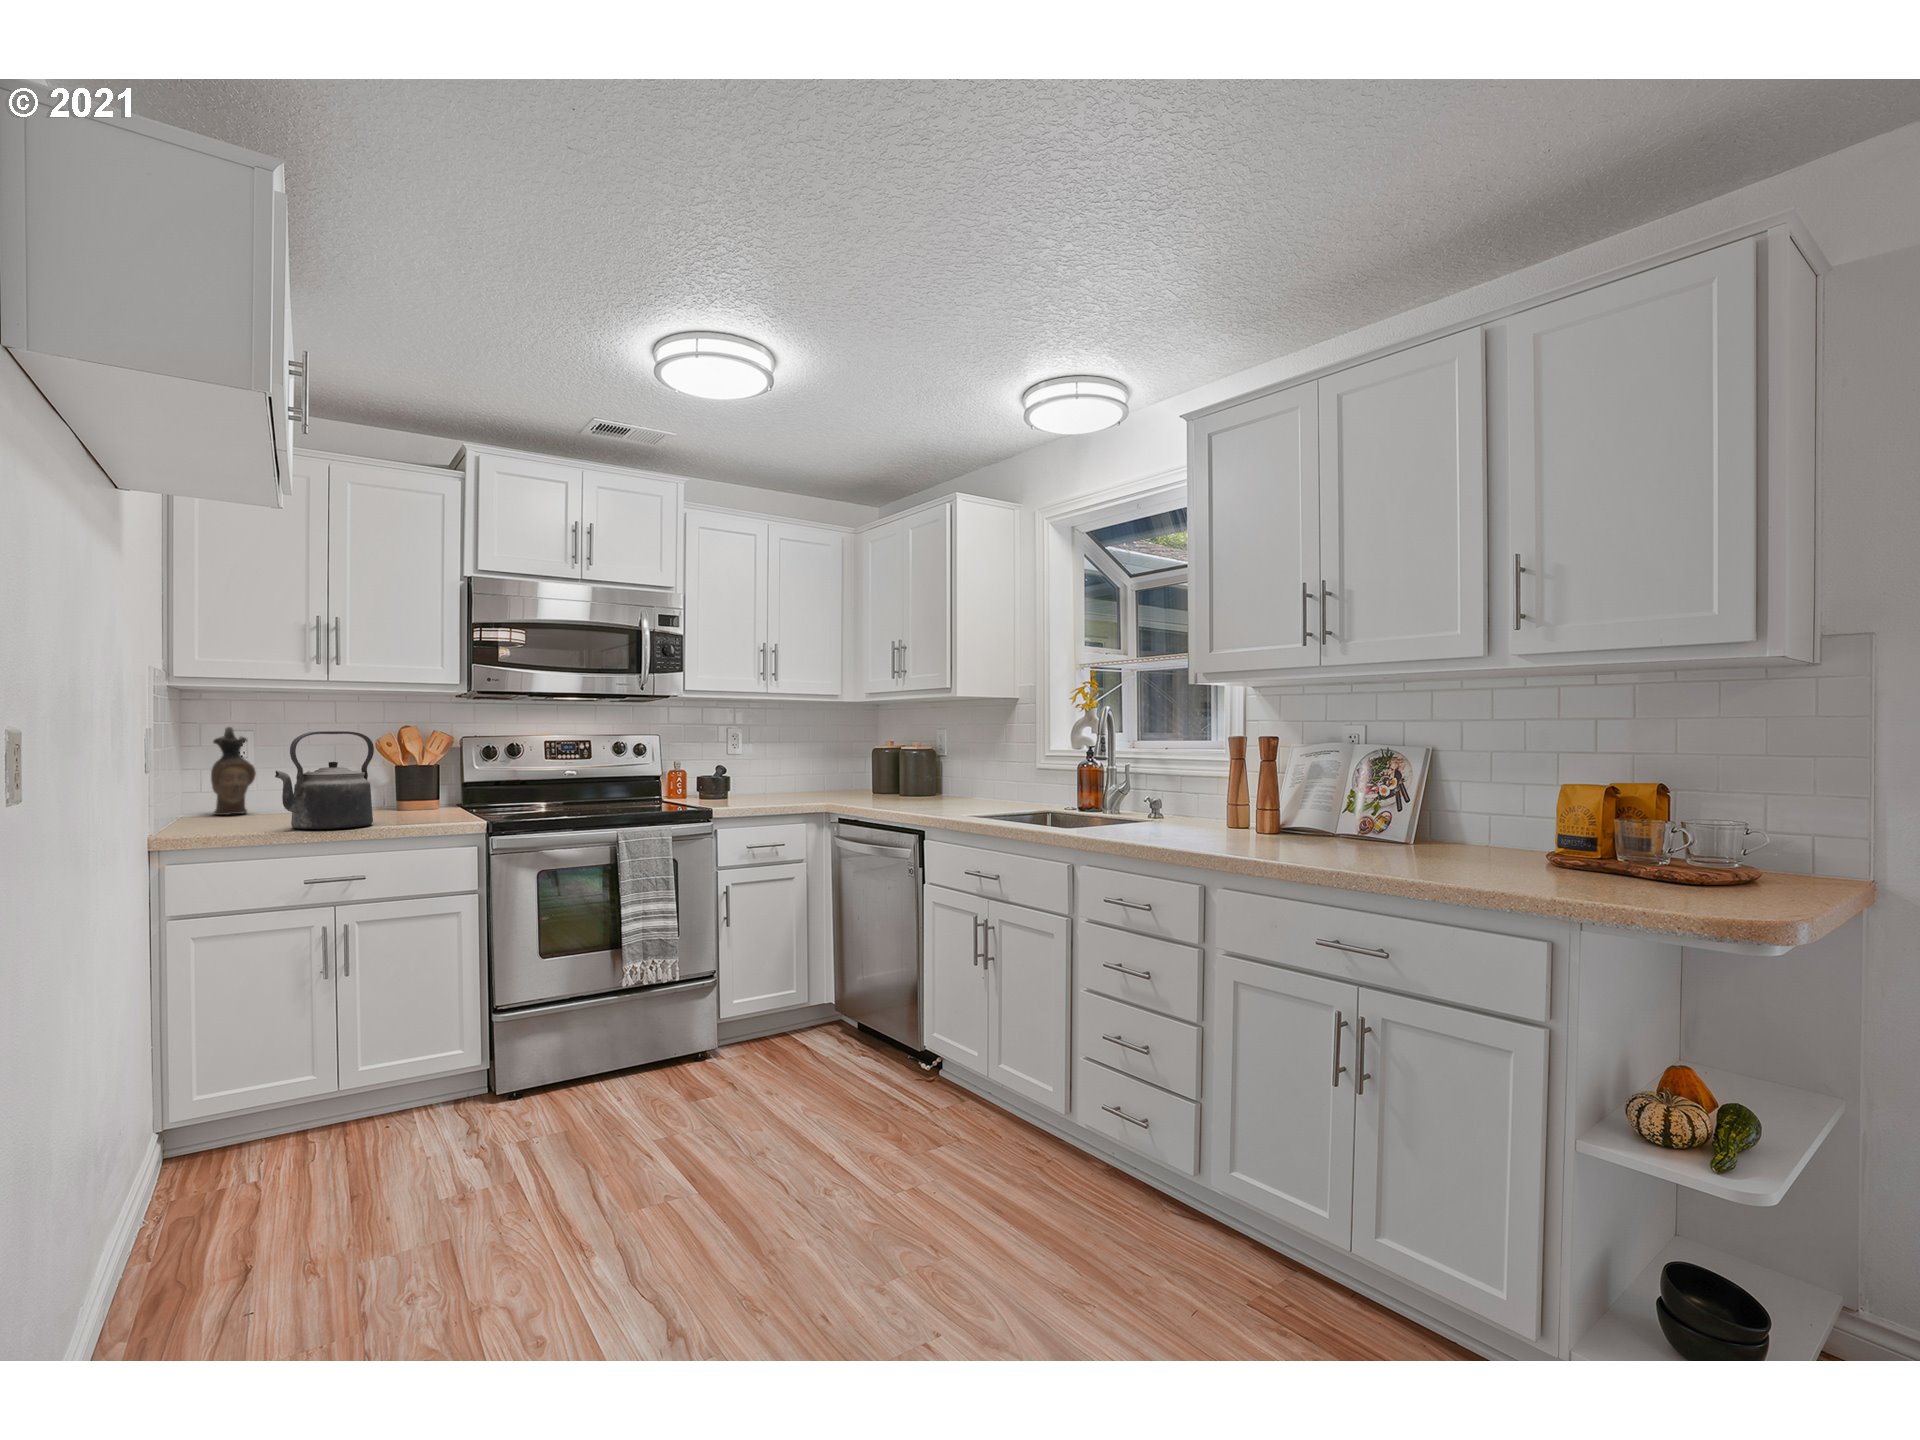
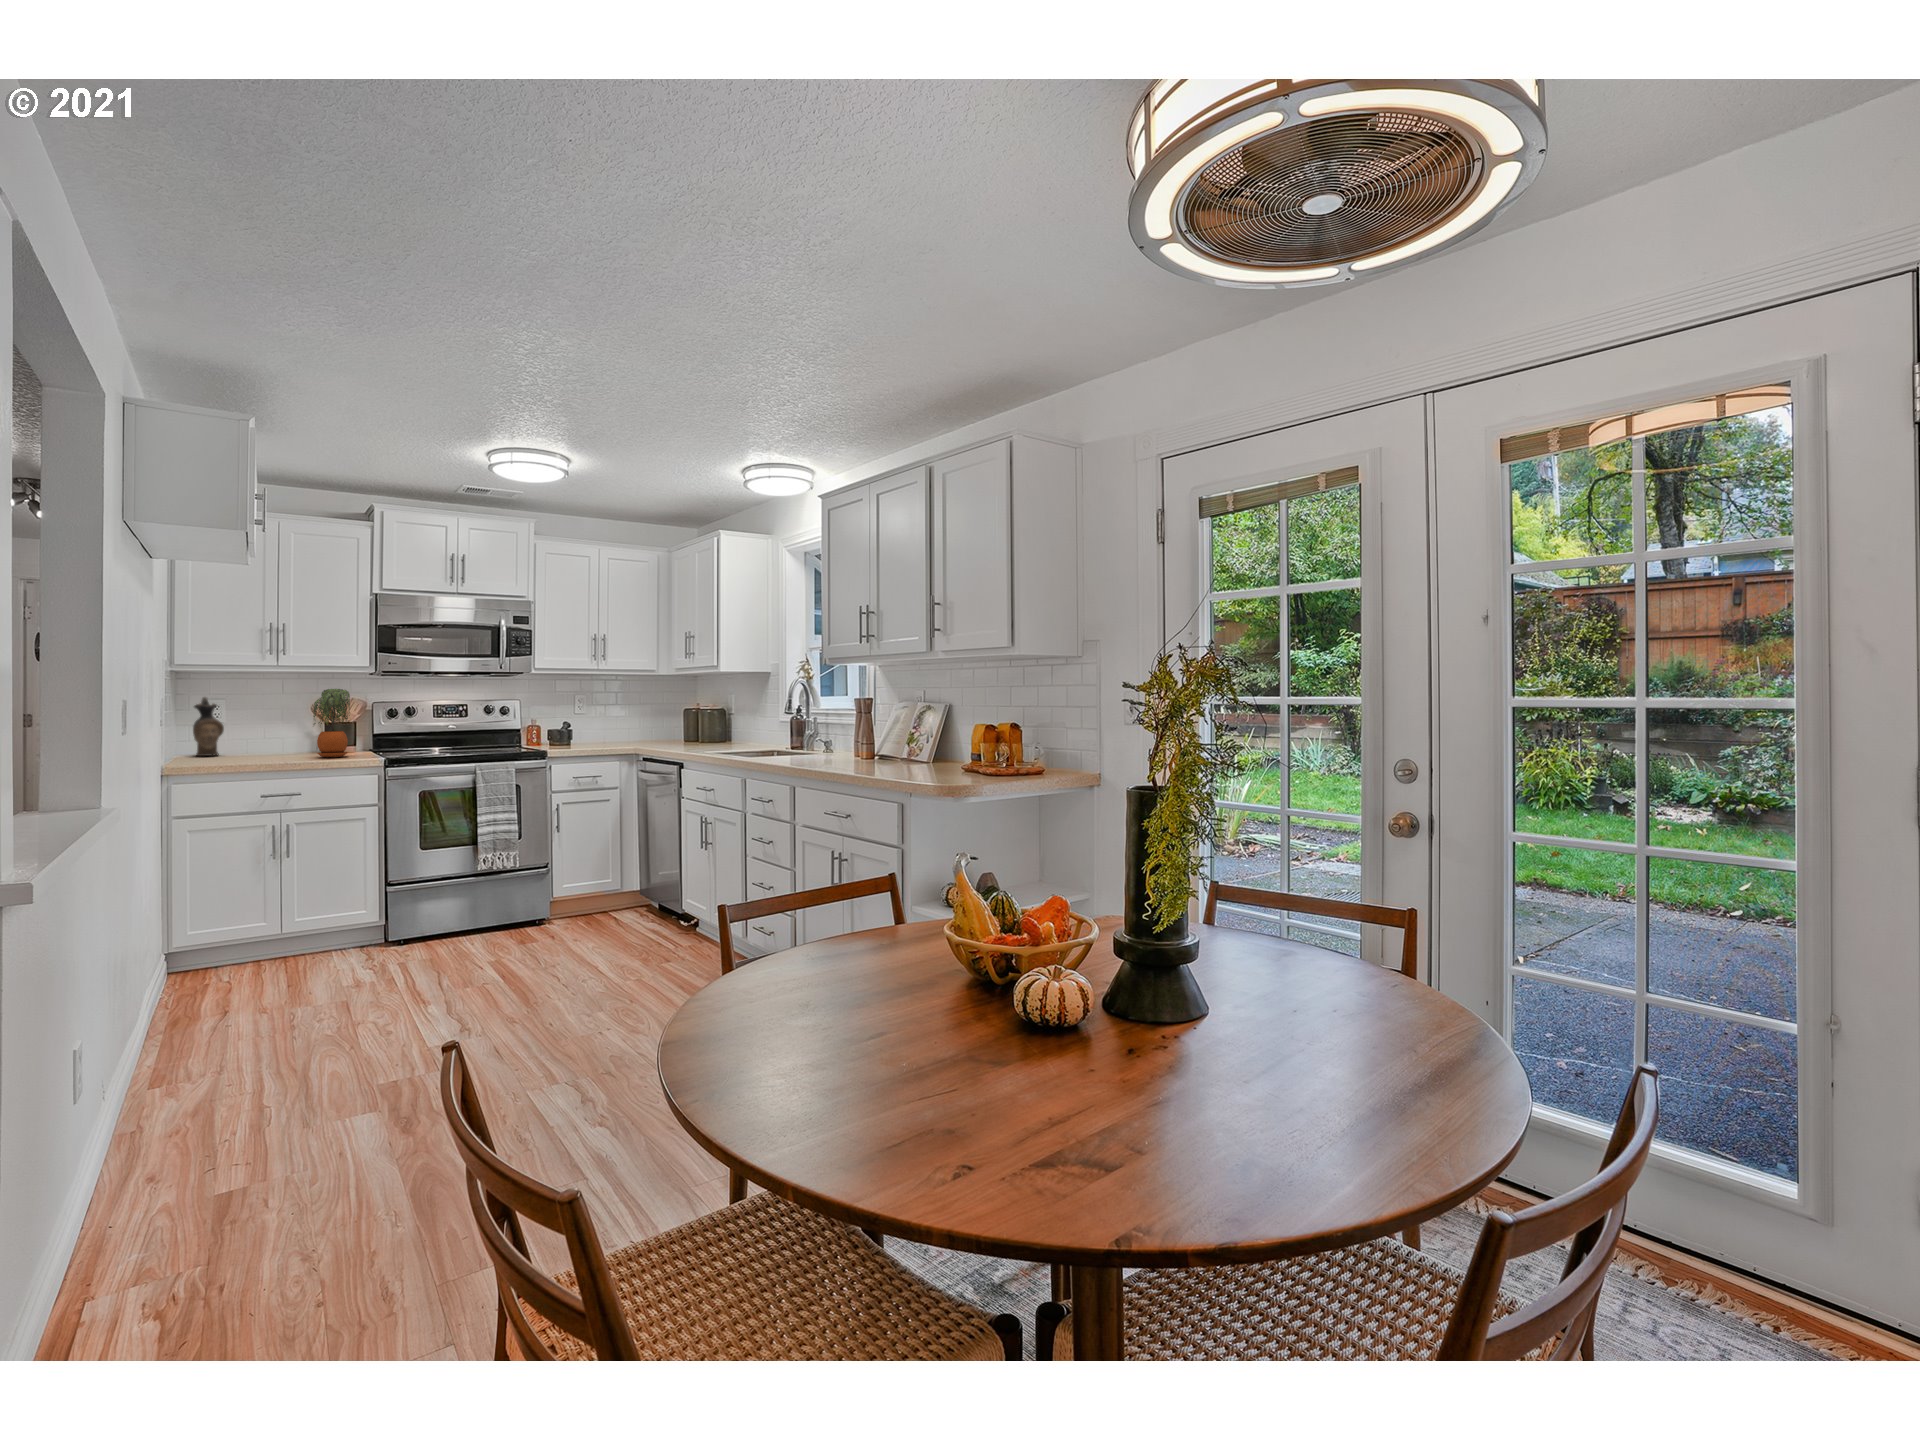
potted plant: none [384,715,439,817] -> present [313,689,350,757]
kettle: present [275,731,374,829] -> none [236,700,304,764]

